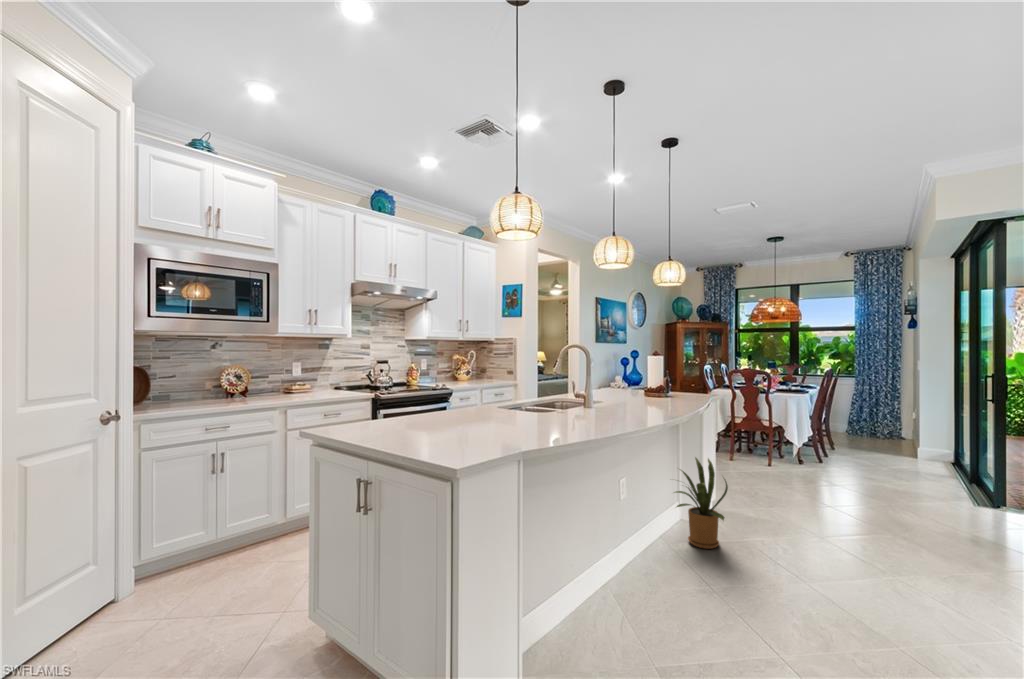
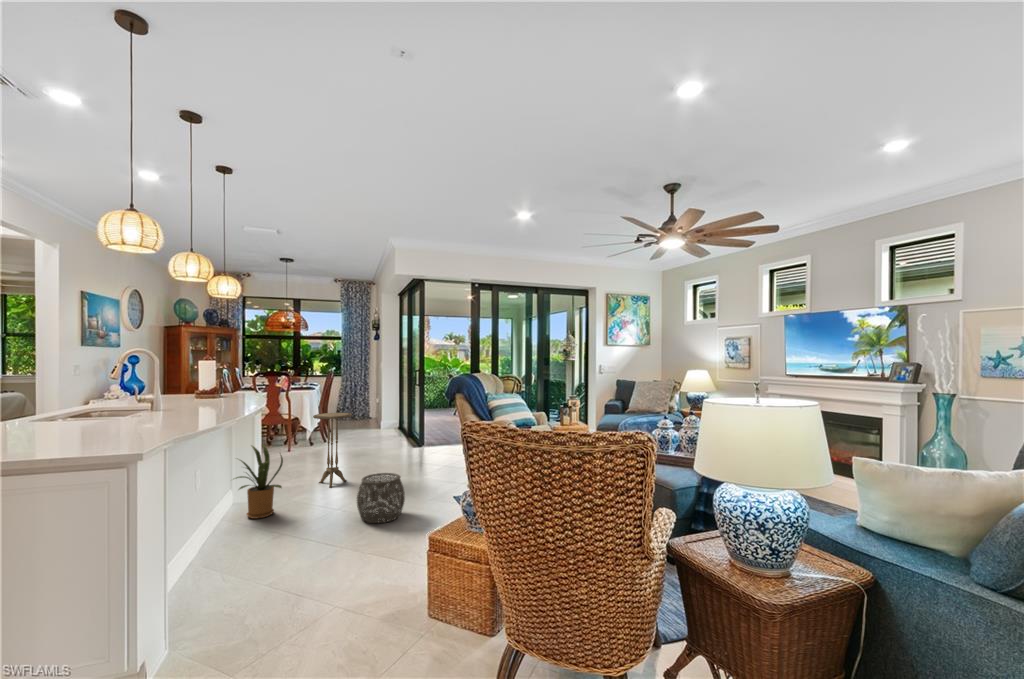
side table: none [781,430,840,535] -> present [313,413,352,488]
woven basket: none [825,544,923,640] -> present [357,473,405,523]

